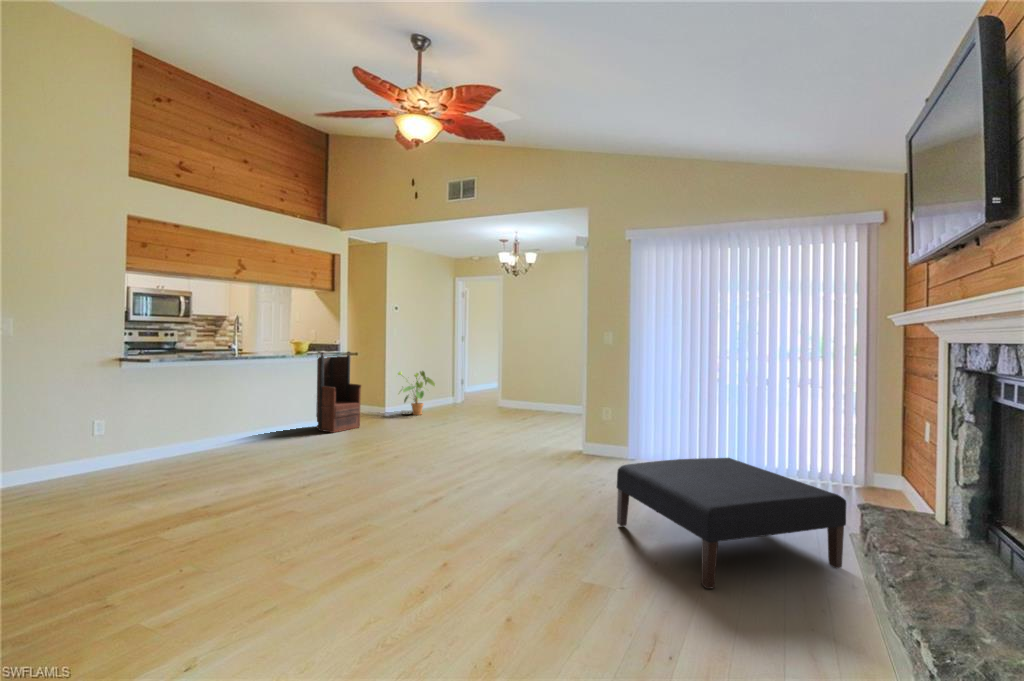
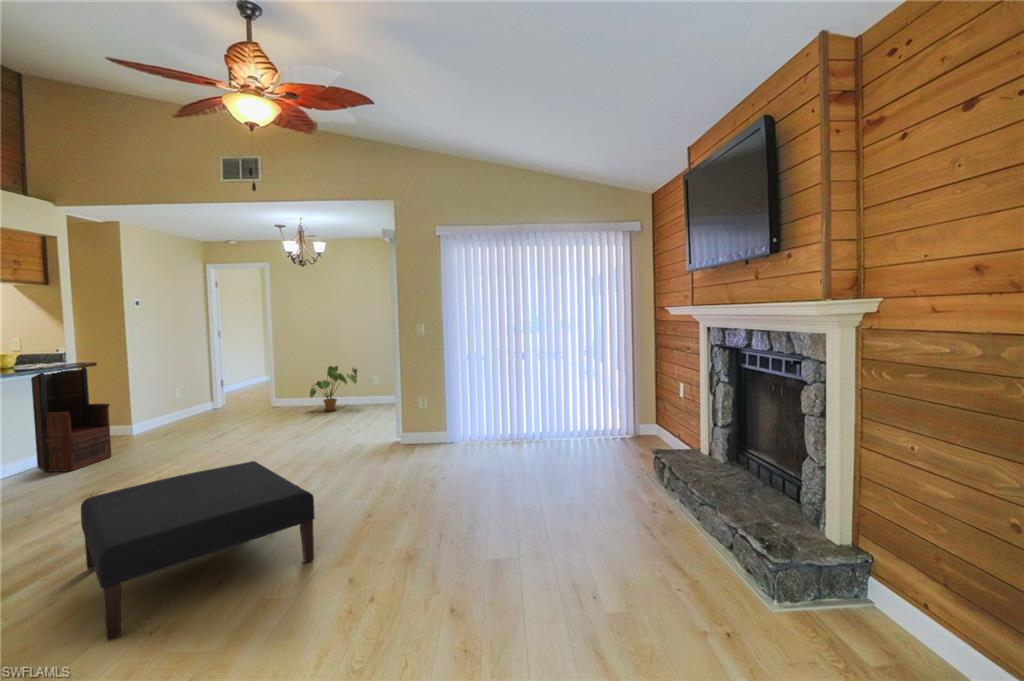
house plant: present [398,371,435,415] -> present [310,366,357,411]
ottoman: present [617,458,846,589] -> present [81,461,315,640]

